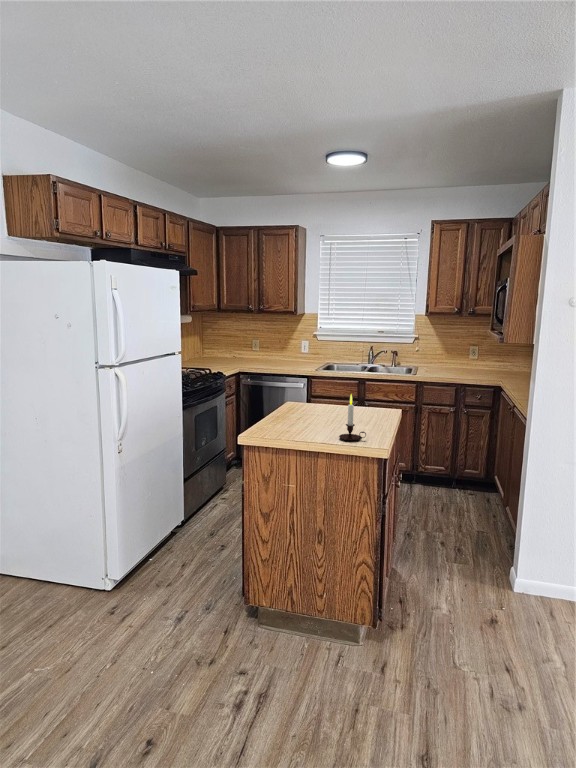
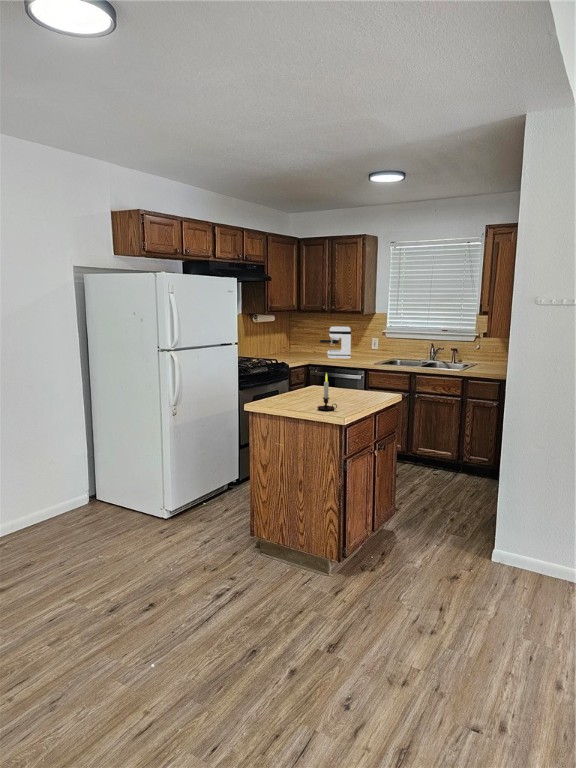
coffee maker: none [247,329,284,365] -> present [320,327,351,359]

